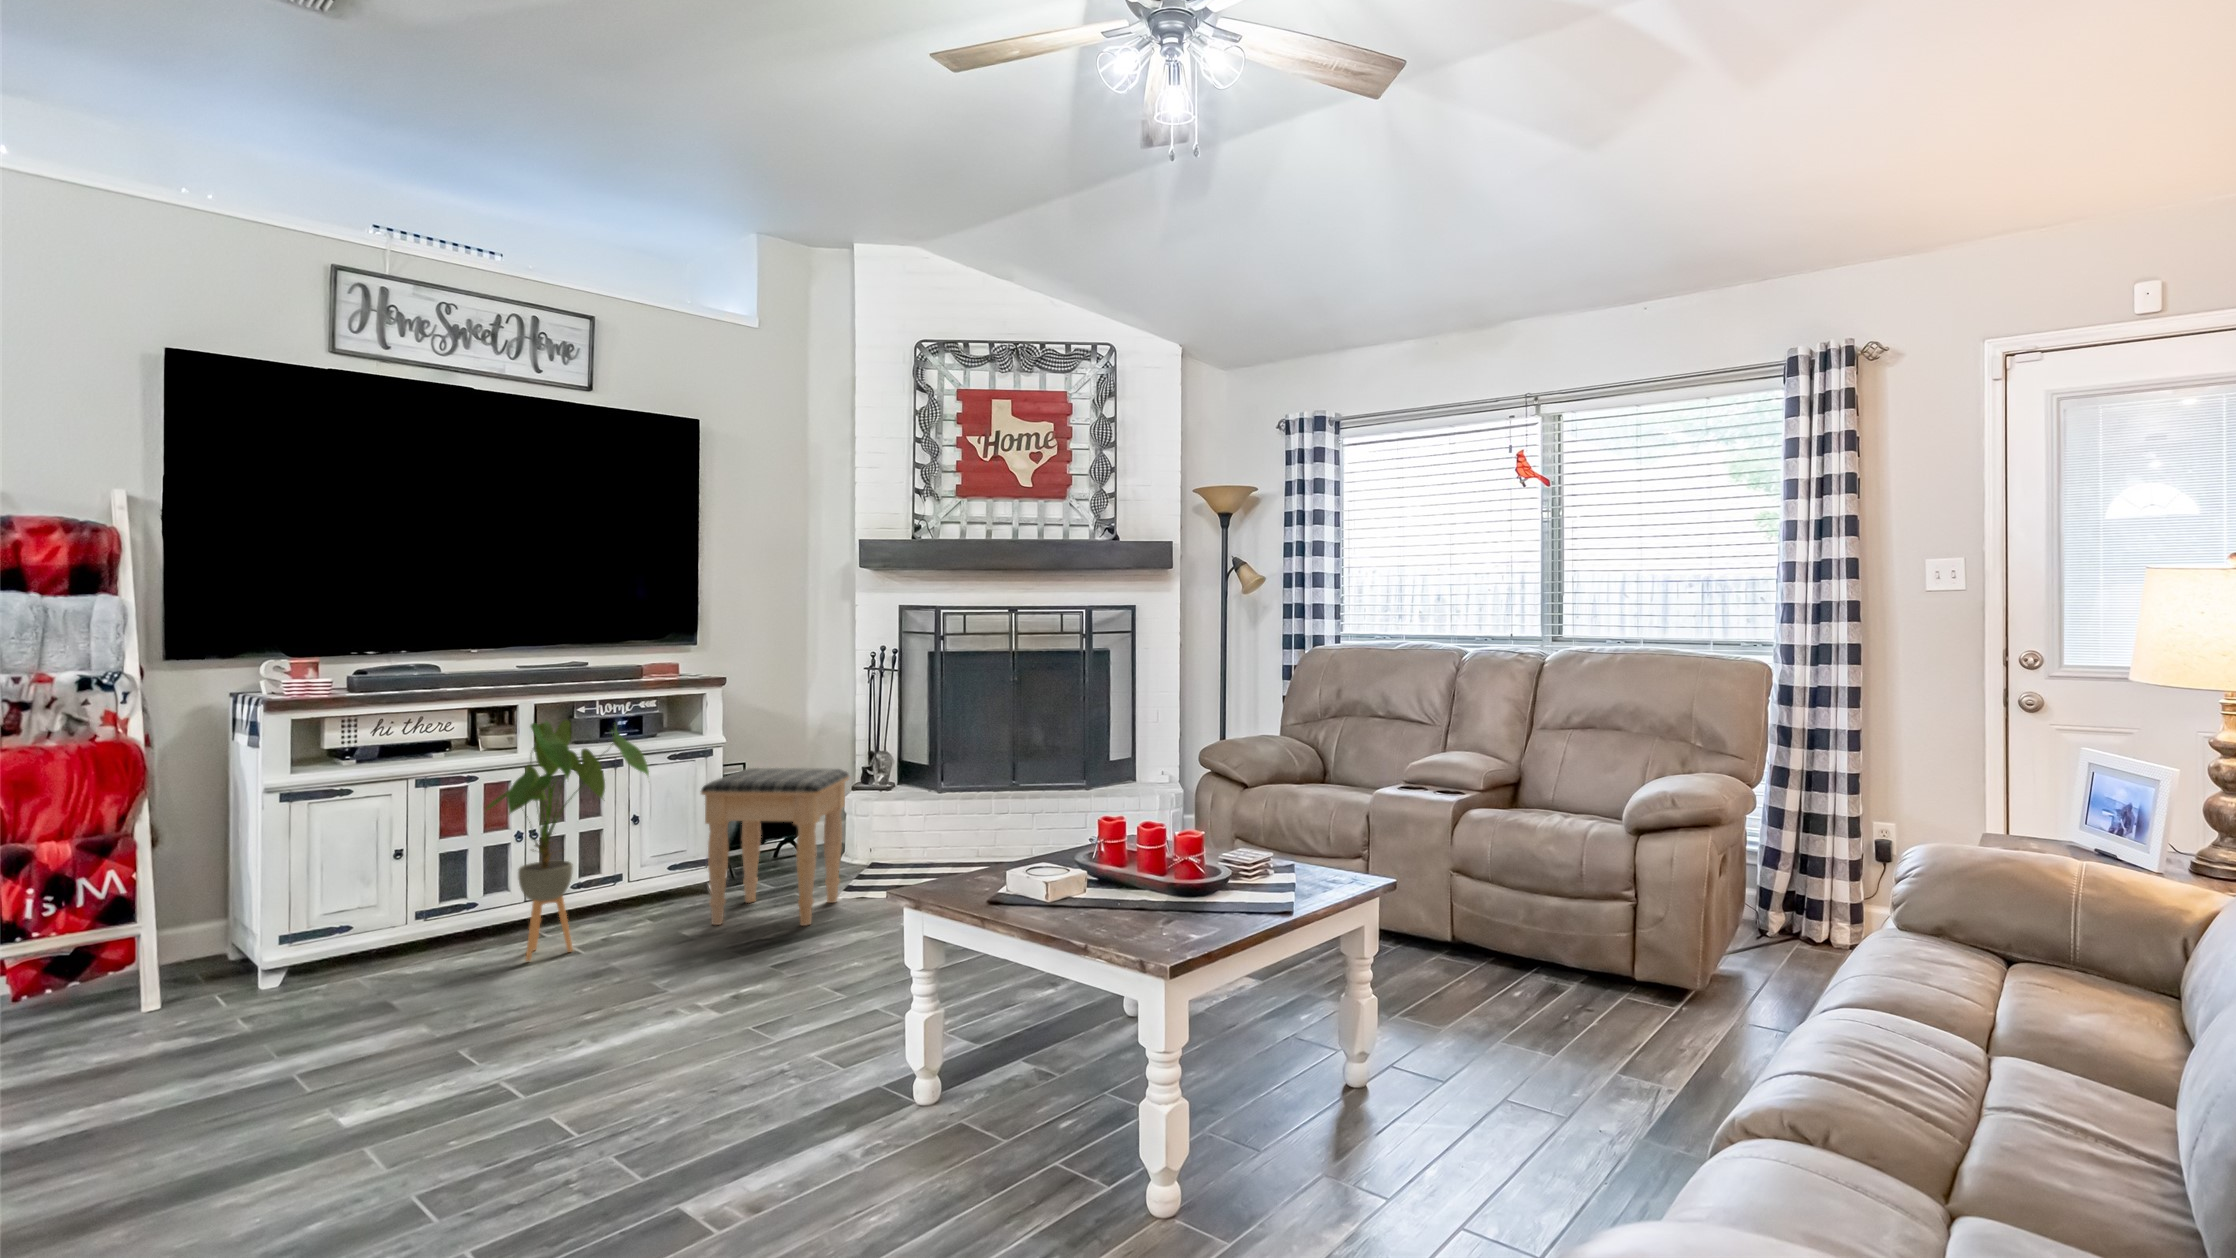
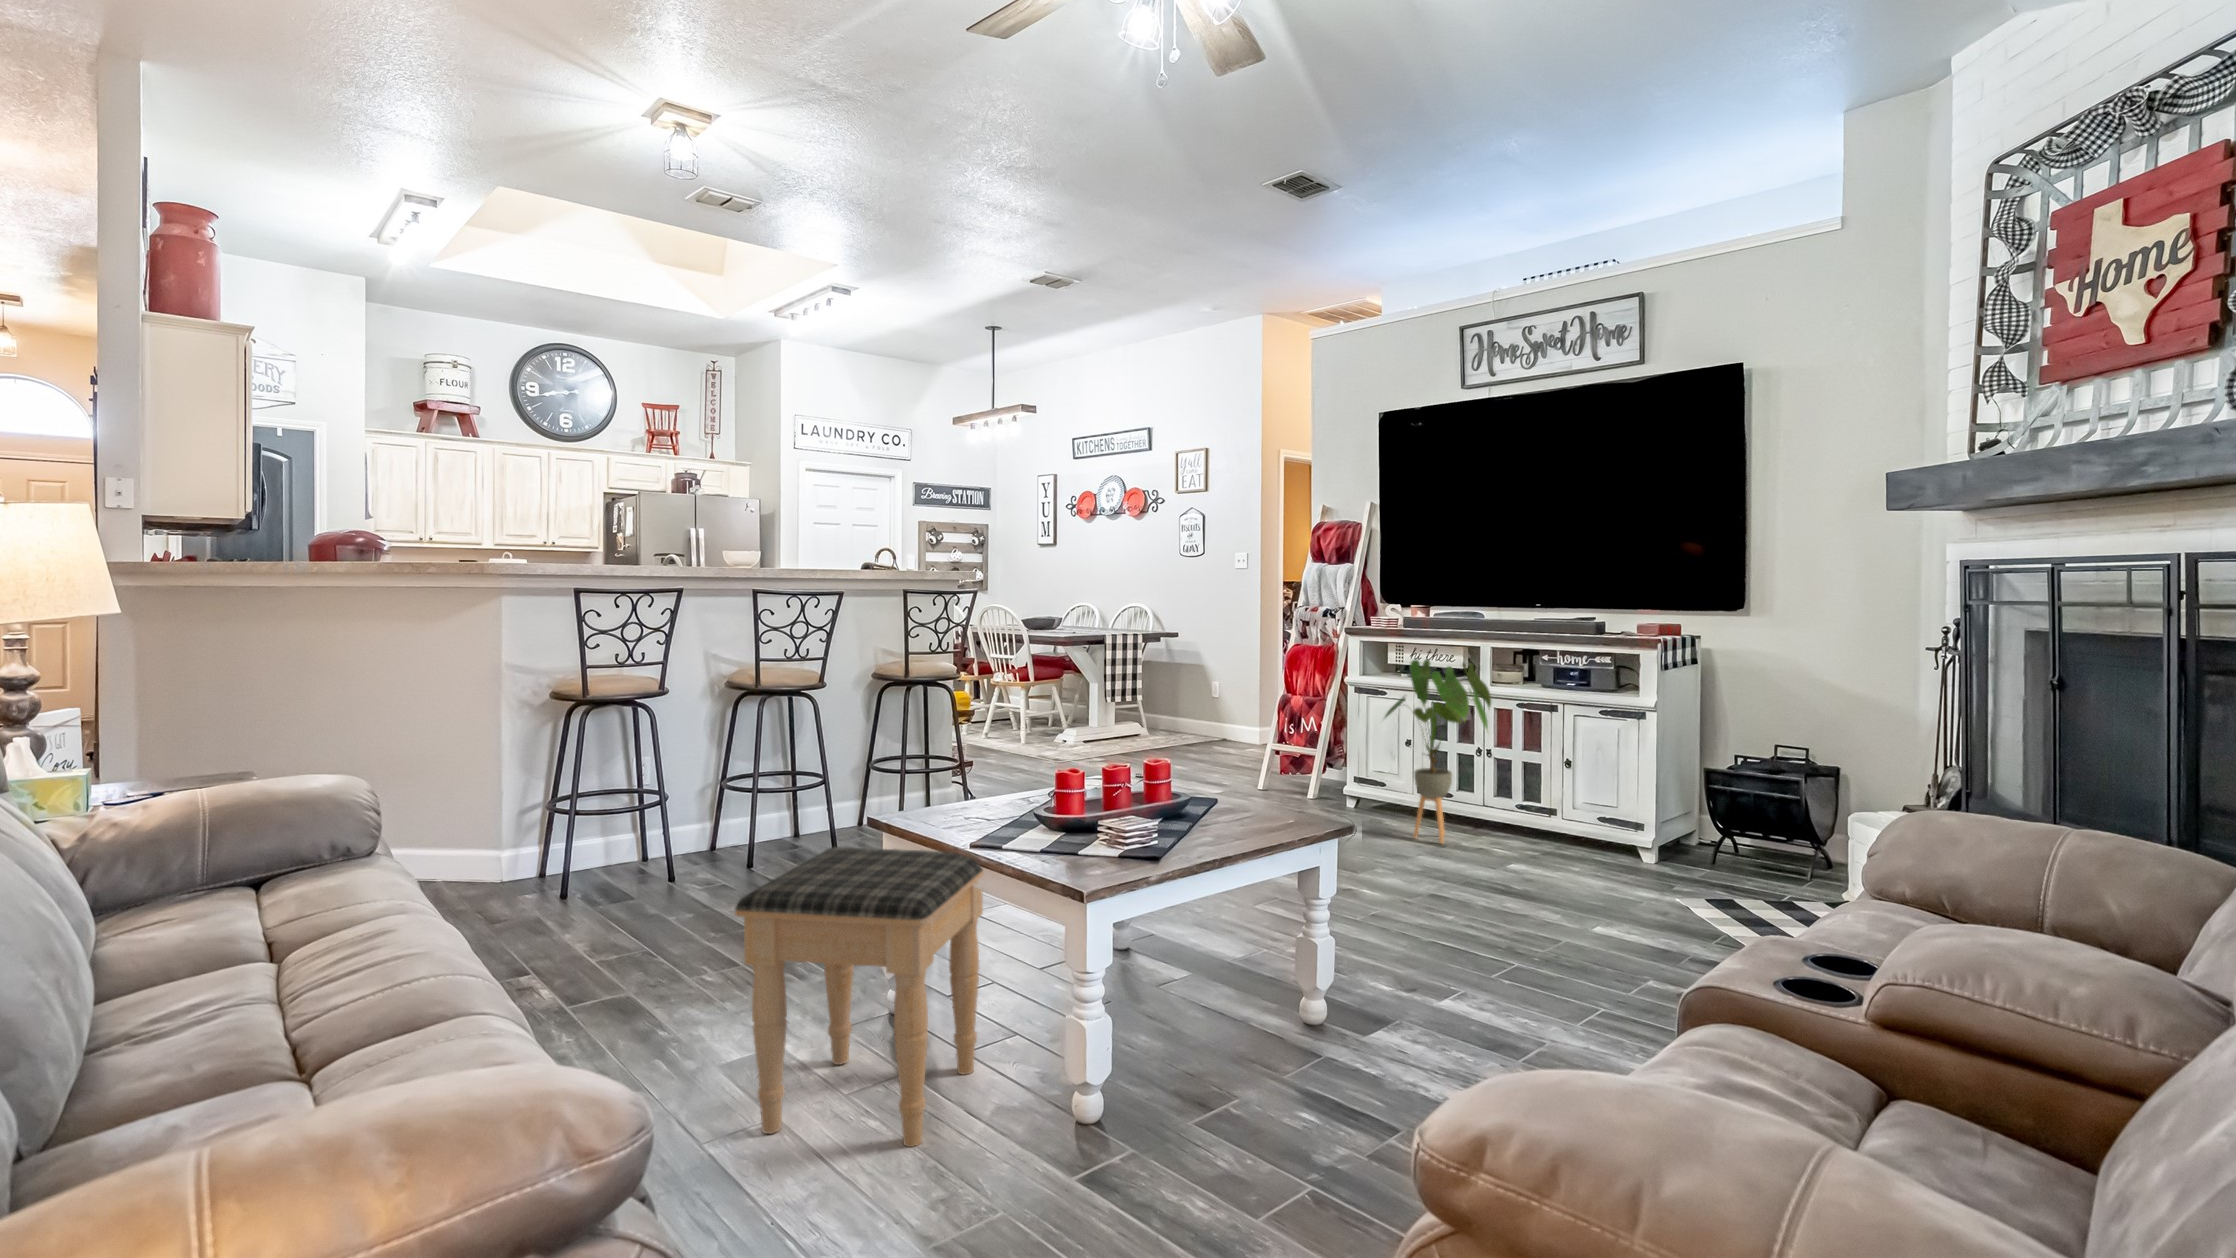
footstool: present [701,768,849,926] -> present [735,847,984,1147]

